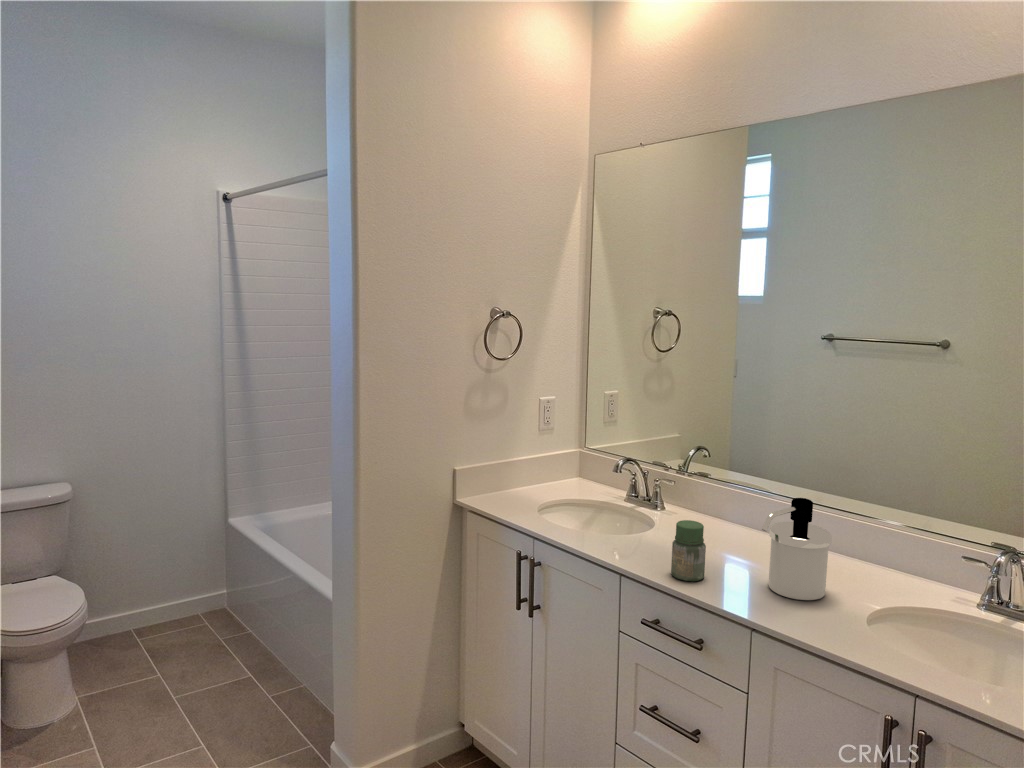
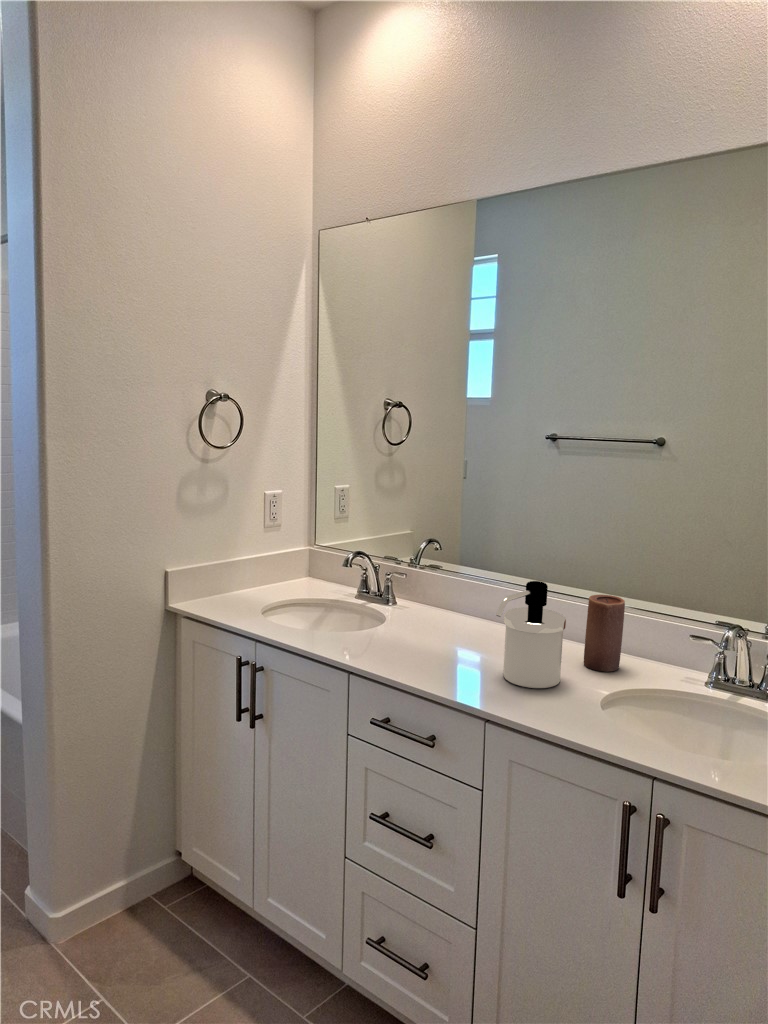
candle: none [850,512,893,588] -> present [584,595,625,672]
jar: present [671,520,706,581] -> none [402,611,439,676]

